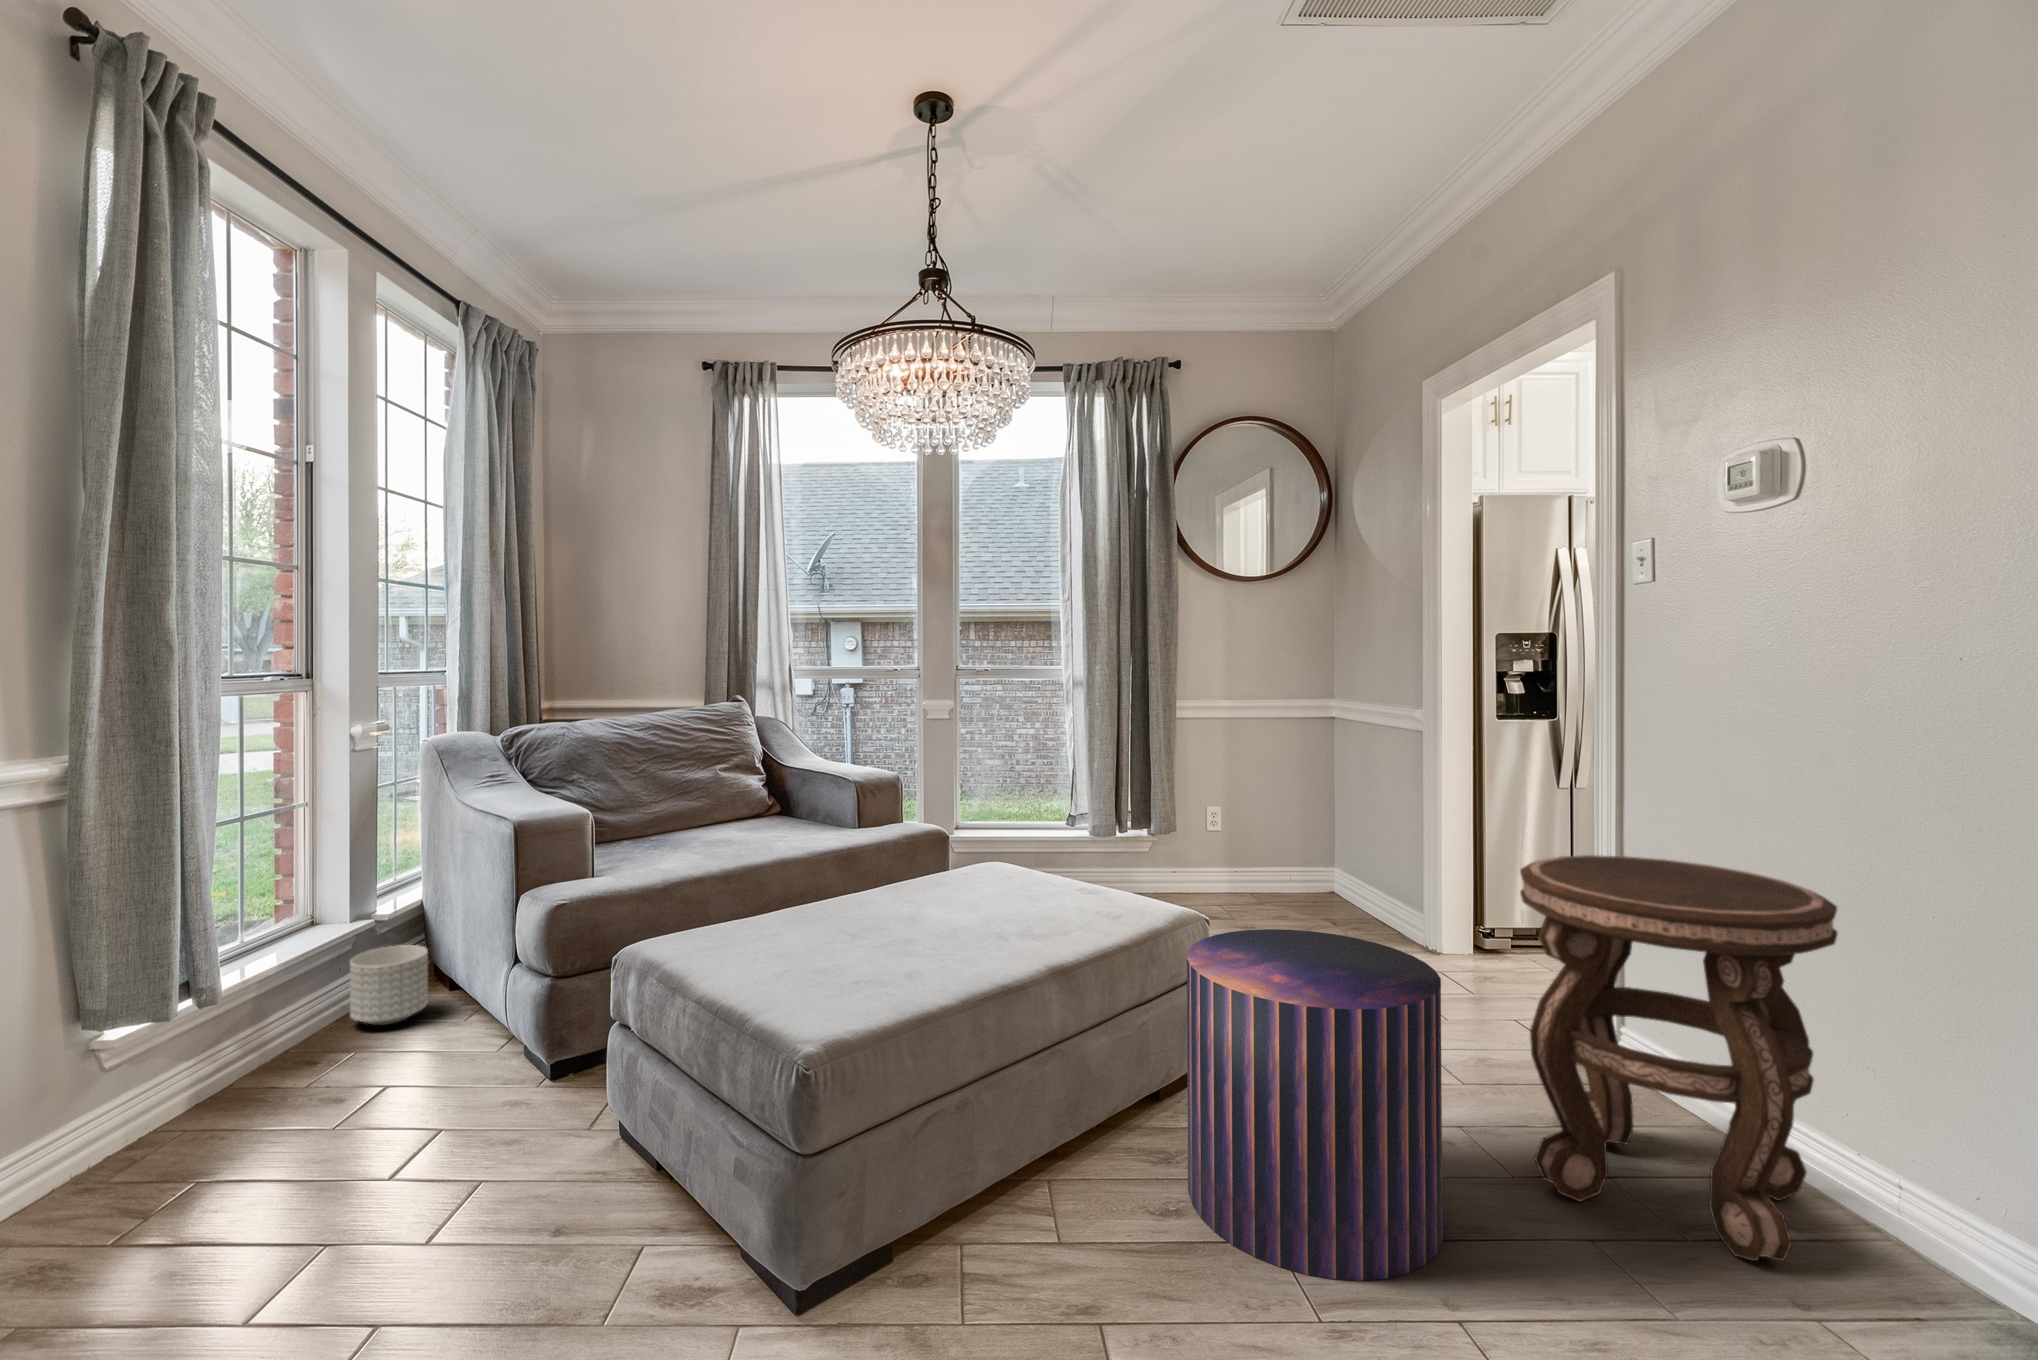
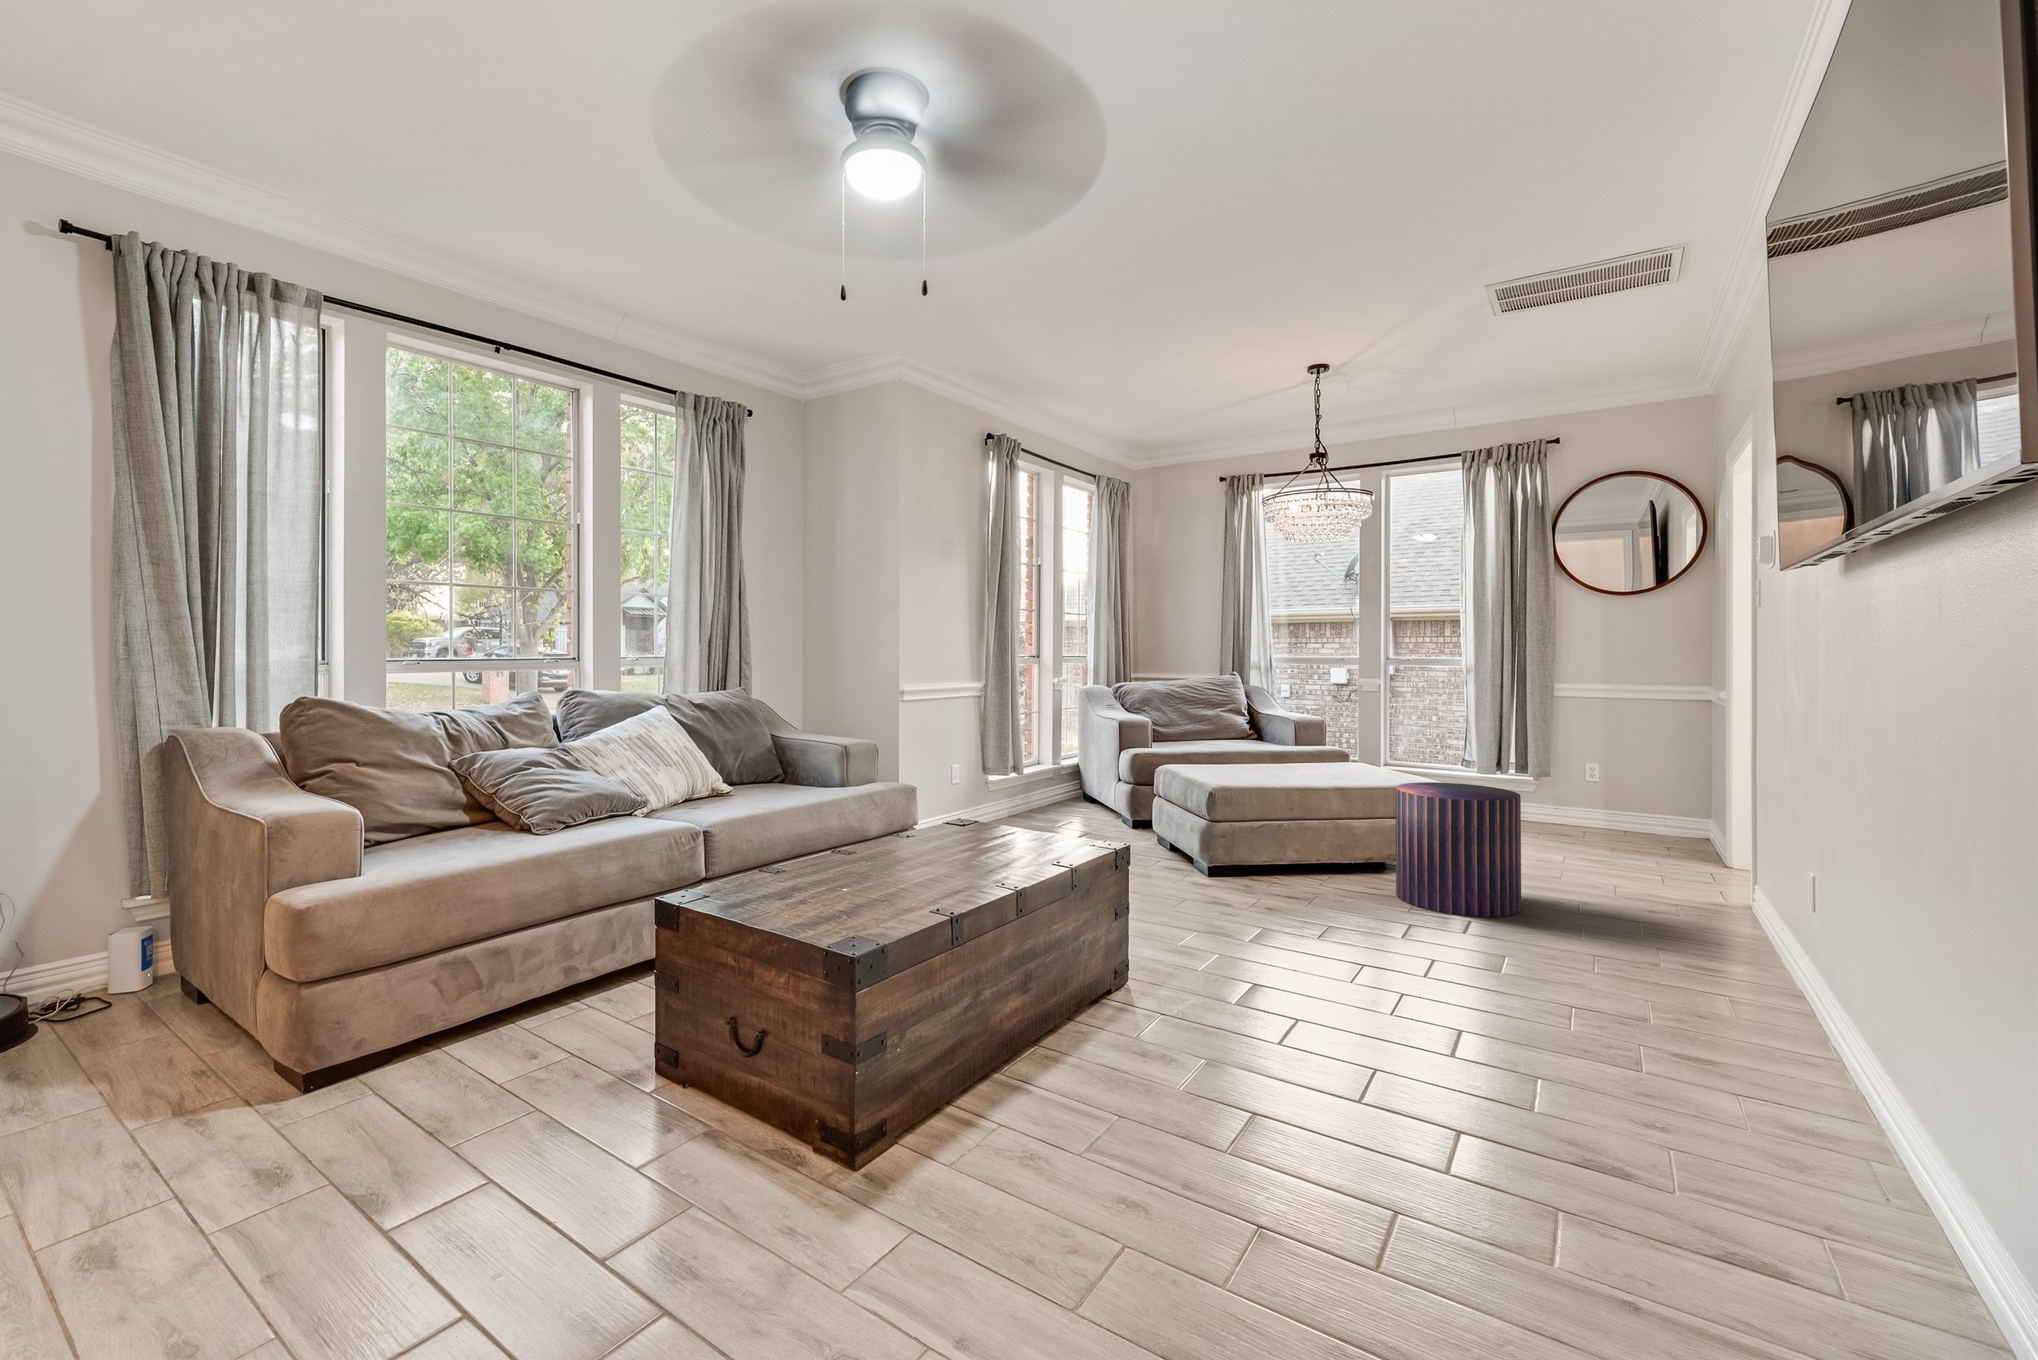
side table: present [1520,855,1838,1261] -> none [1591,759,1762,945]
planter: present [350,945,428,1025] -> none [1053,778,1083,810]

